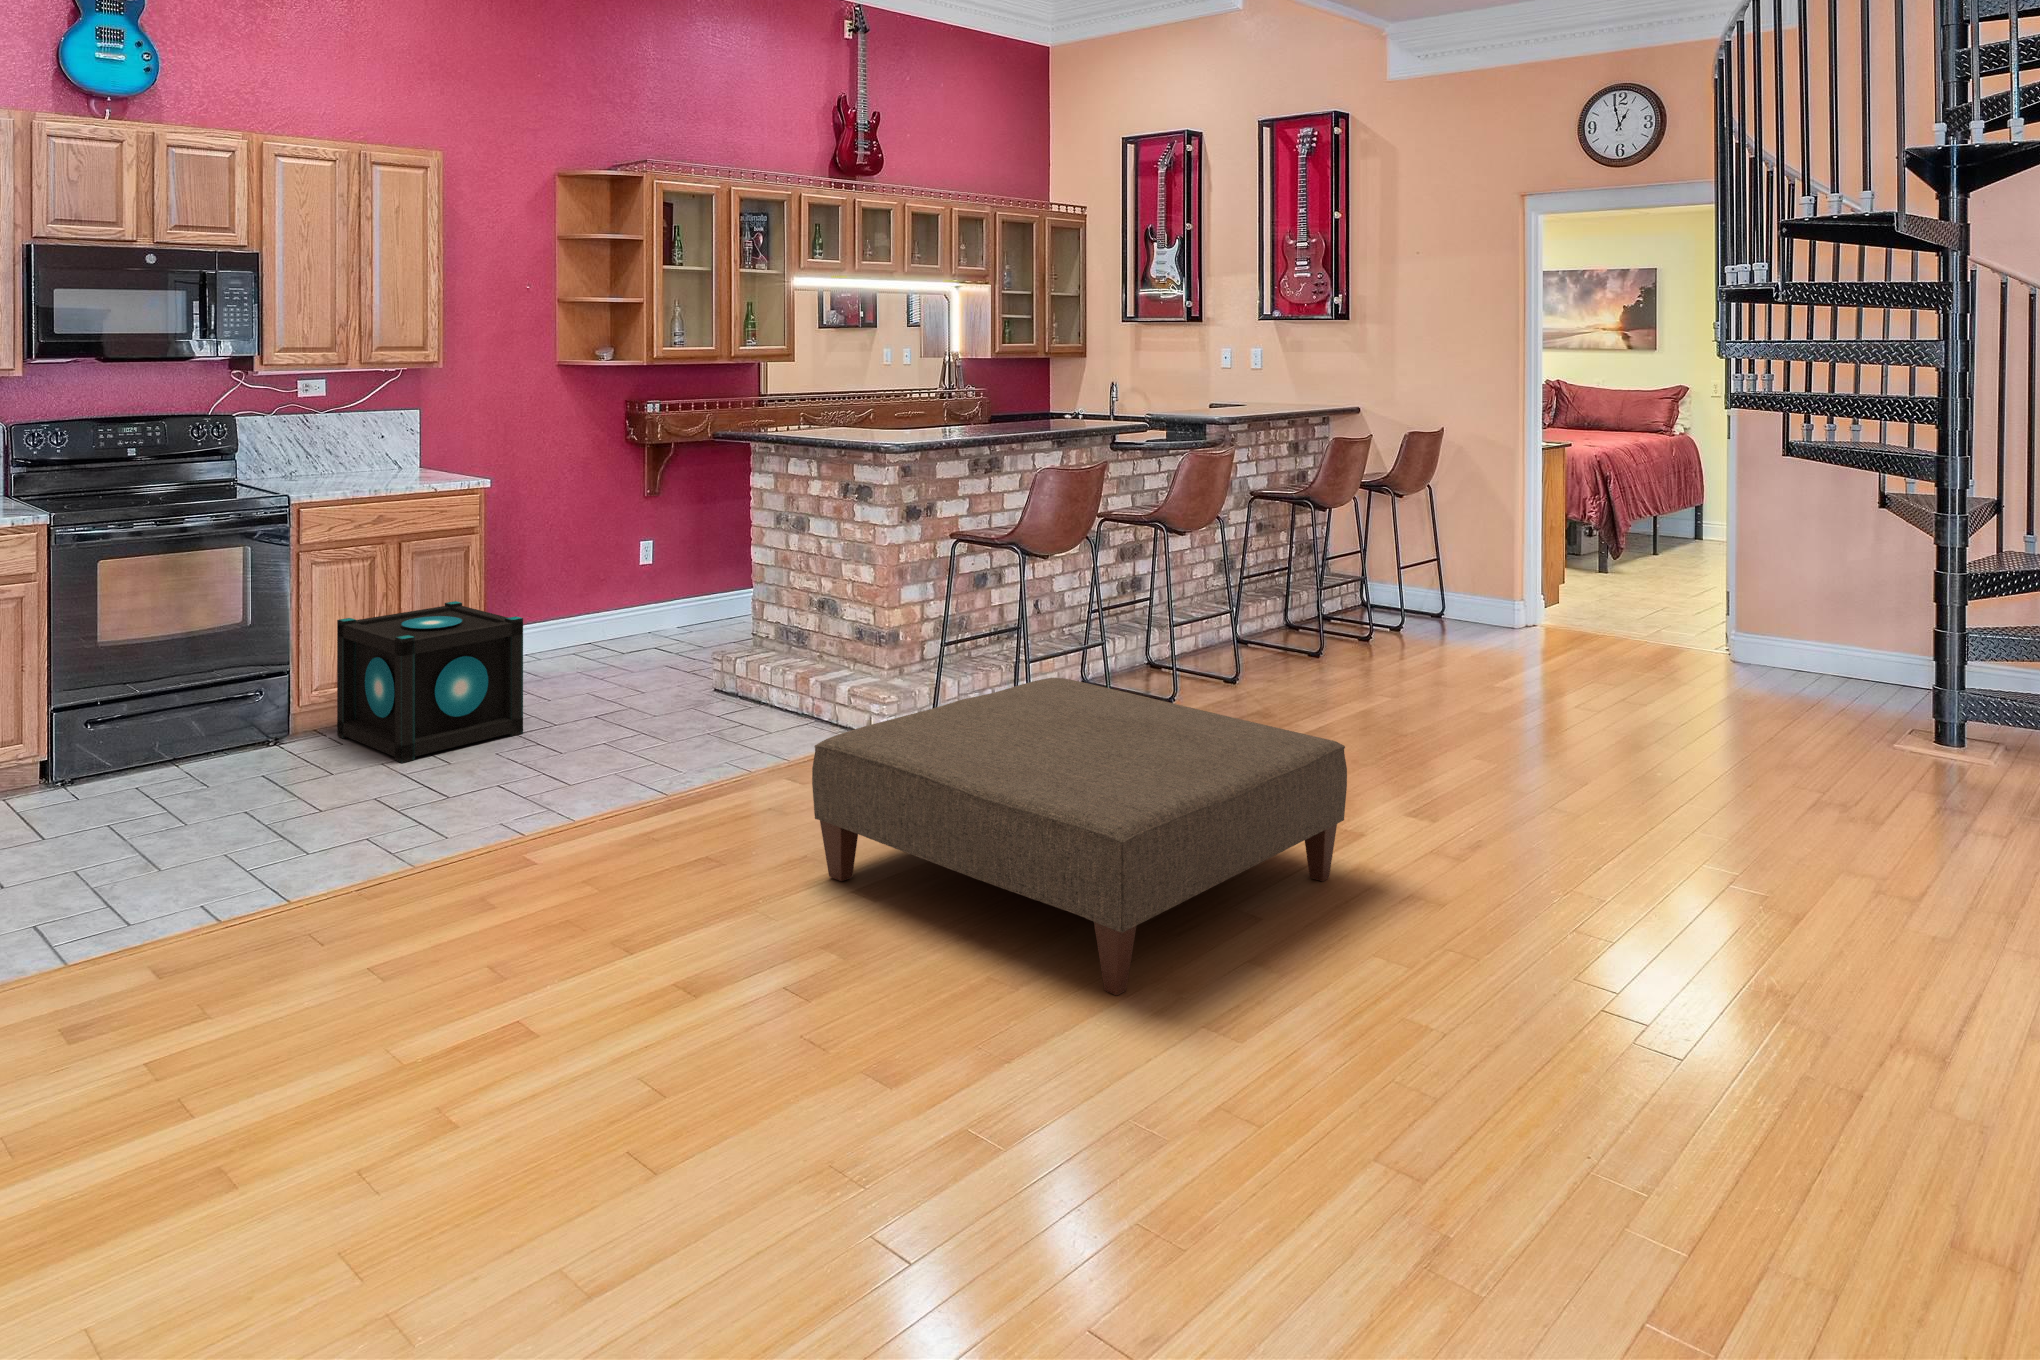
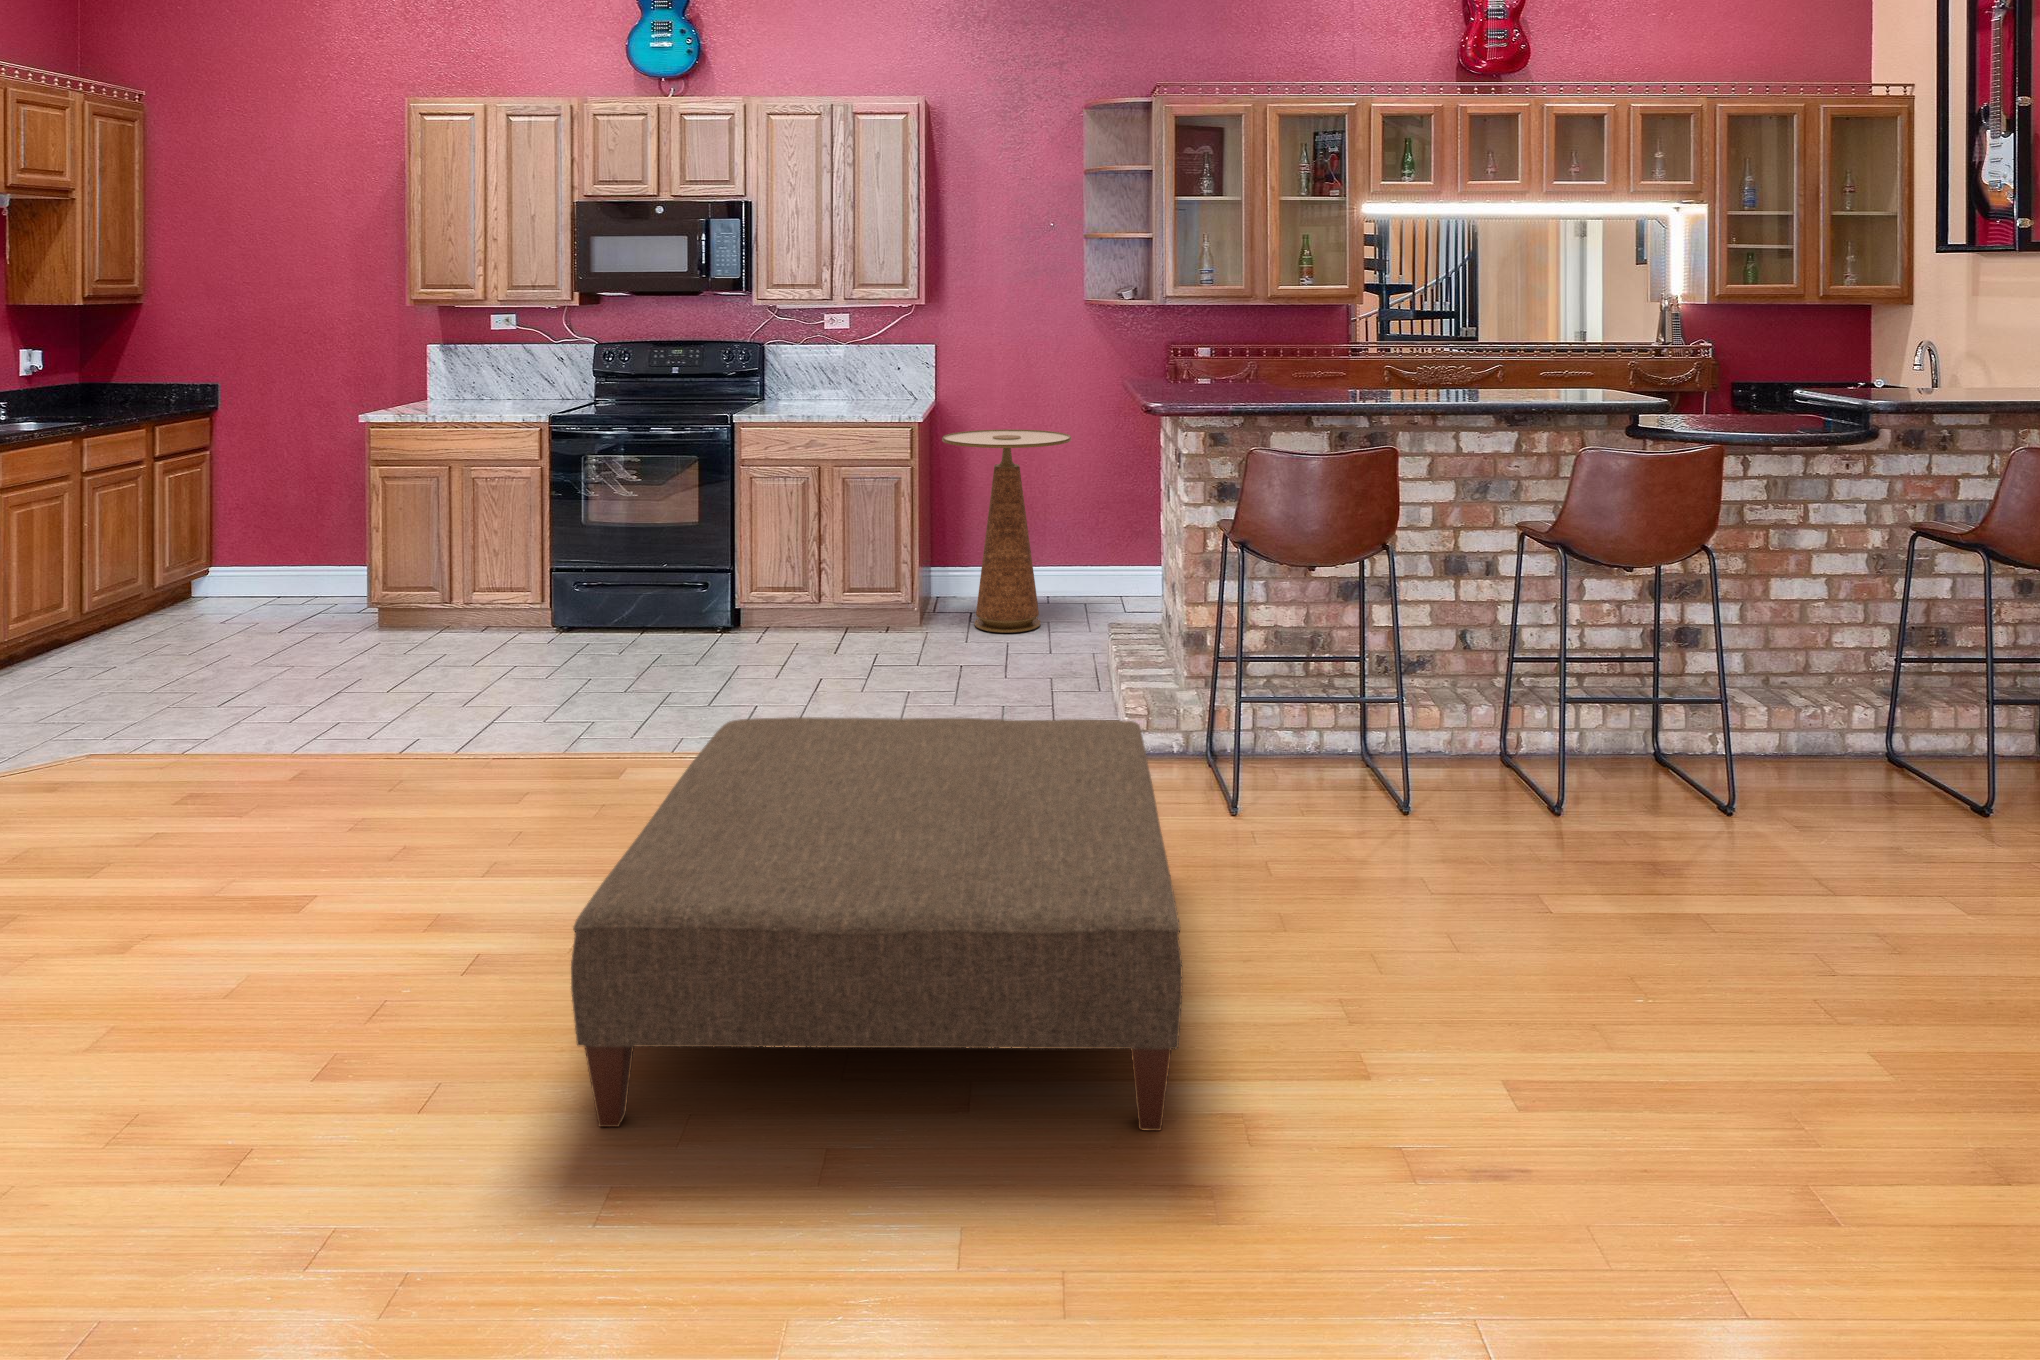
side table: none [495,489,627,693] -> present [942,429,1071,633]
speaker: present [337,601,523,763] -> none [750,526,887,663]

